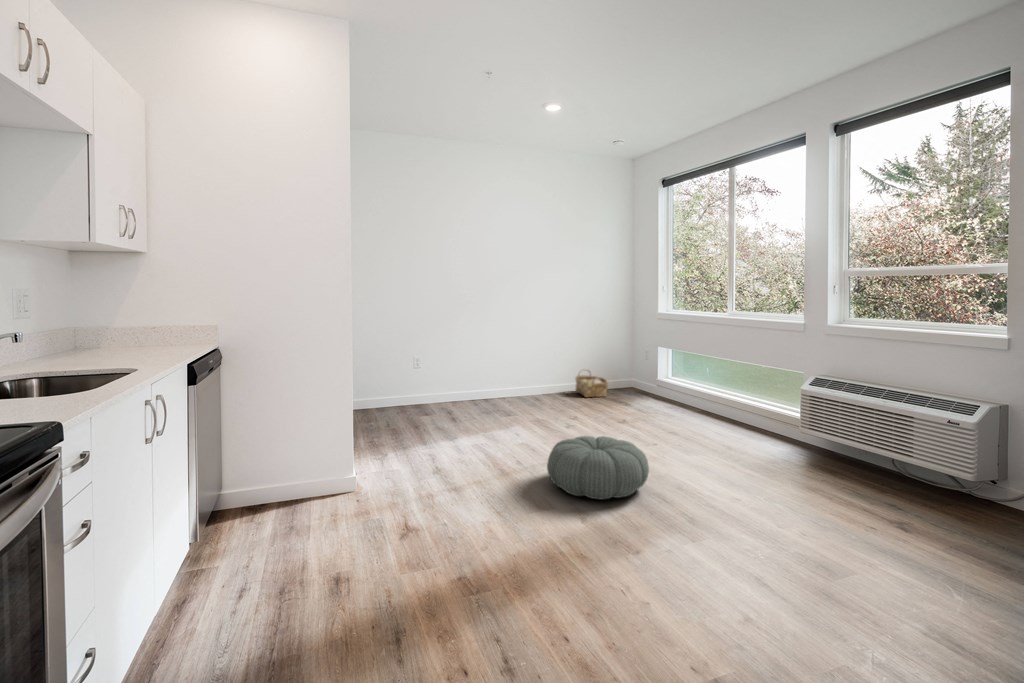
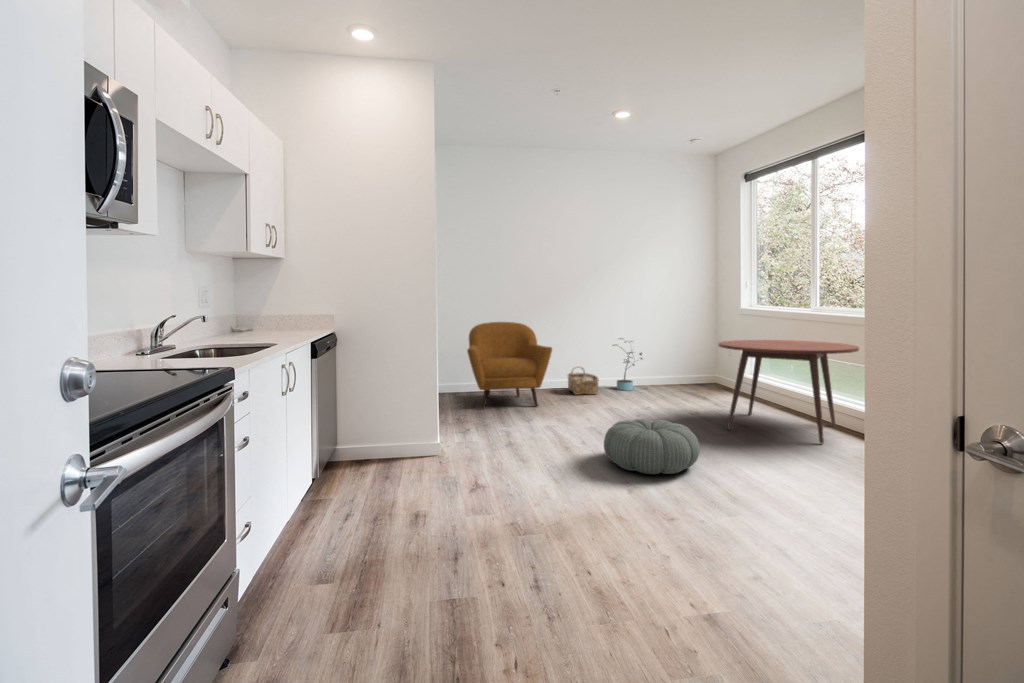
armchair: none [379,328,475,426] -> present [467,322,552,408]
potted plant: none [533,344,565,399] -> present [612,338,642,391]
dining table: none [649,346,783,452] -> present [718,340,859,444]
woven basket: present [576,369,608,397] -> present [568,368,598,395]

